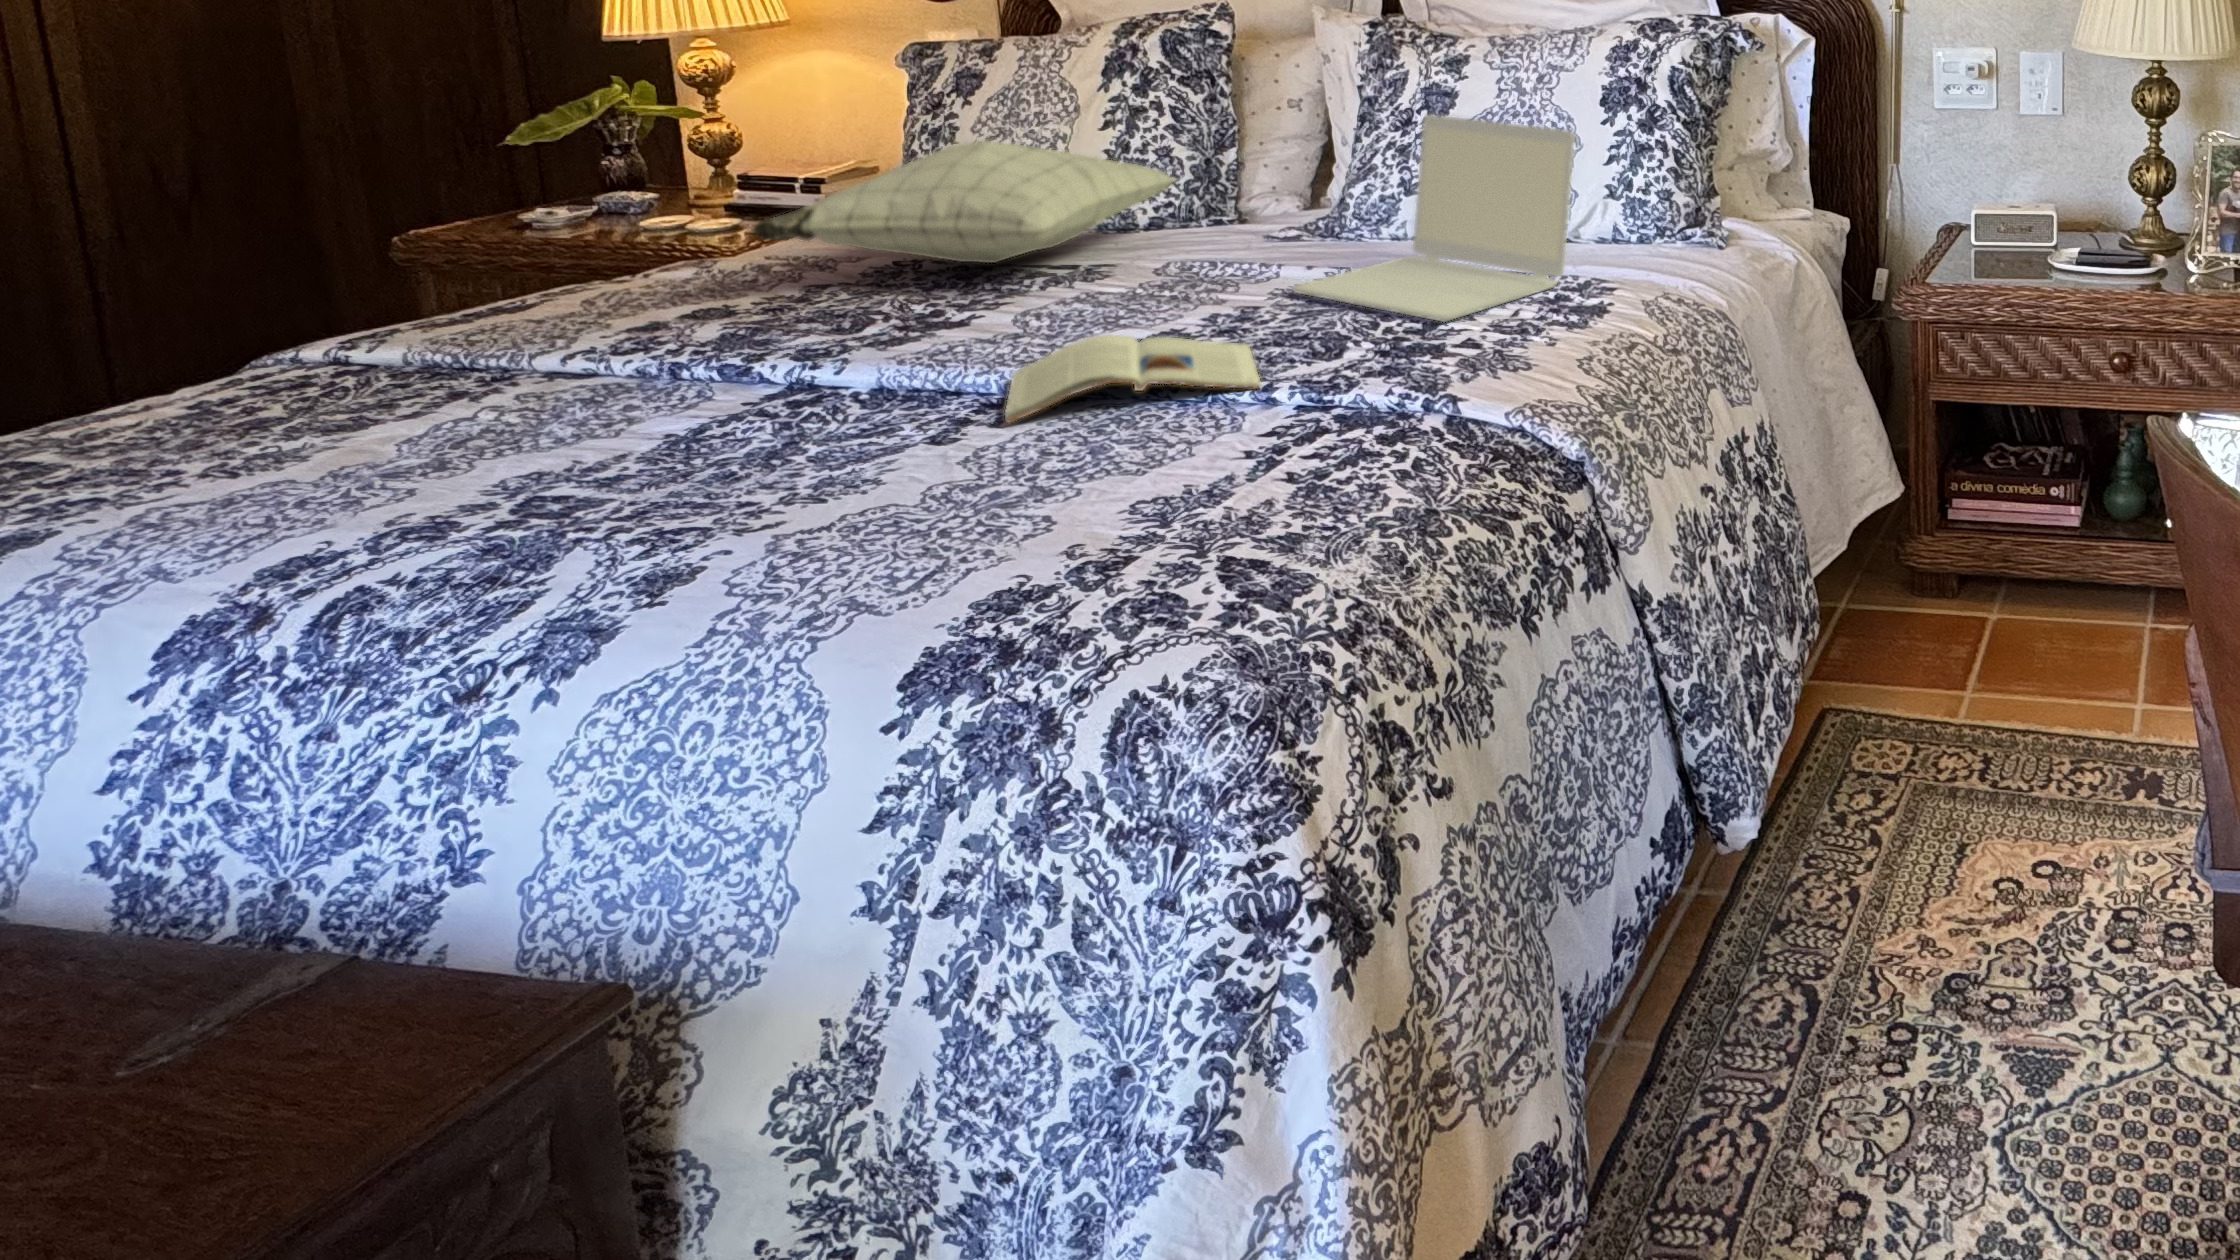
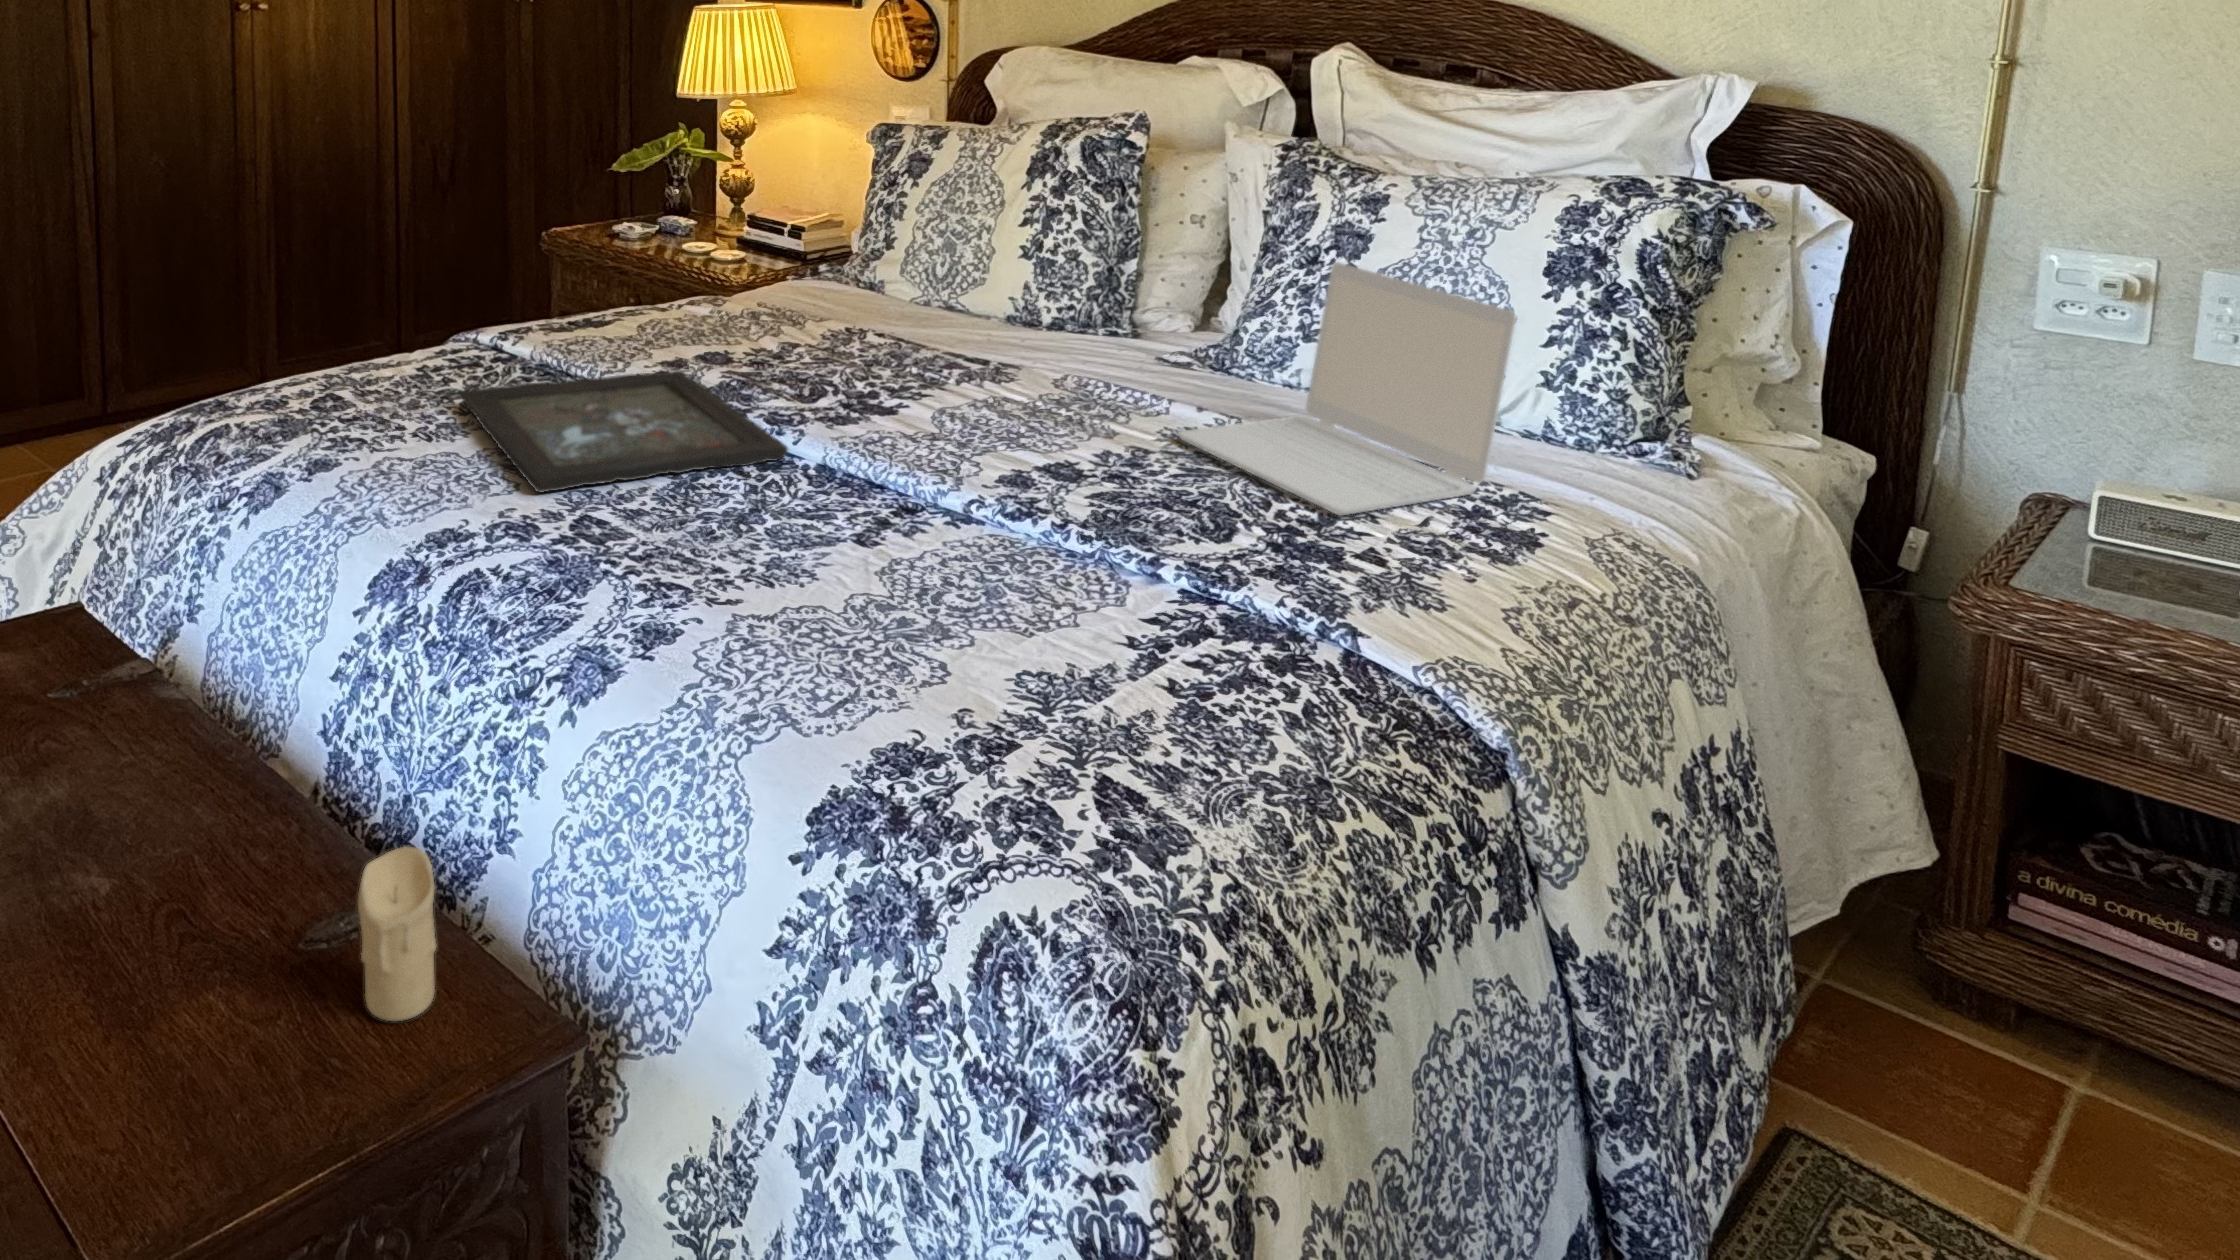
pillow: present [752,141,1173,263] -> none [747,232,1077,345]
tray: none [262,330,830,489] -> present [460,371,788,492]
magazine: present [1005,334,1261,423] -> none [915,459,1143,558]
candle: none [171,904,339,1133] -> present [358,847,436,1021]

